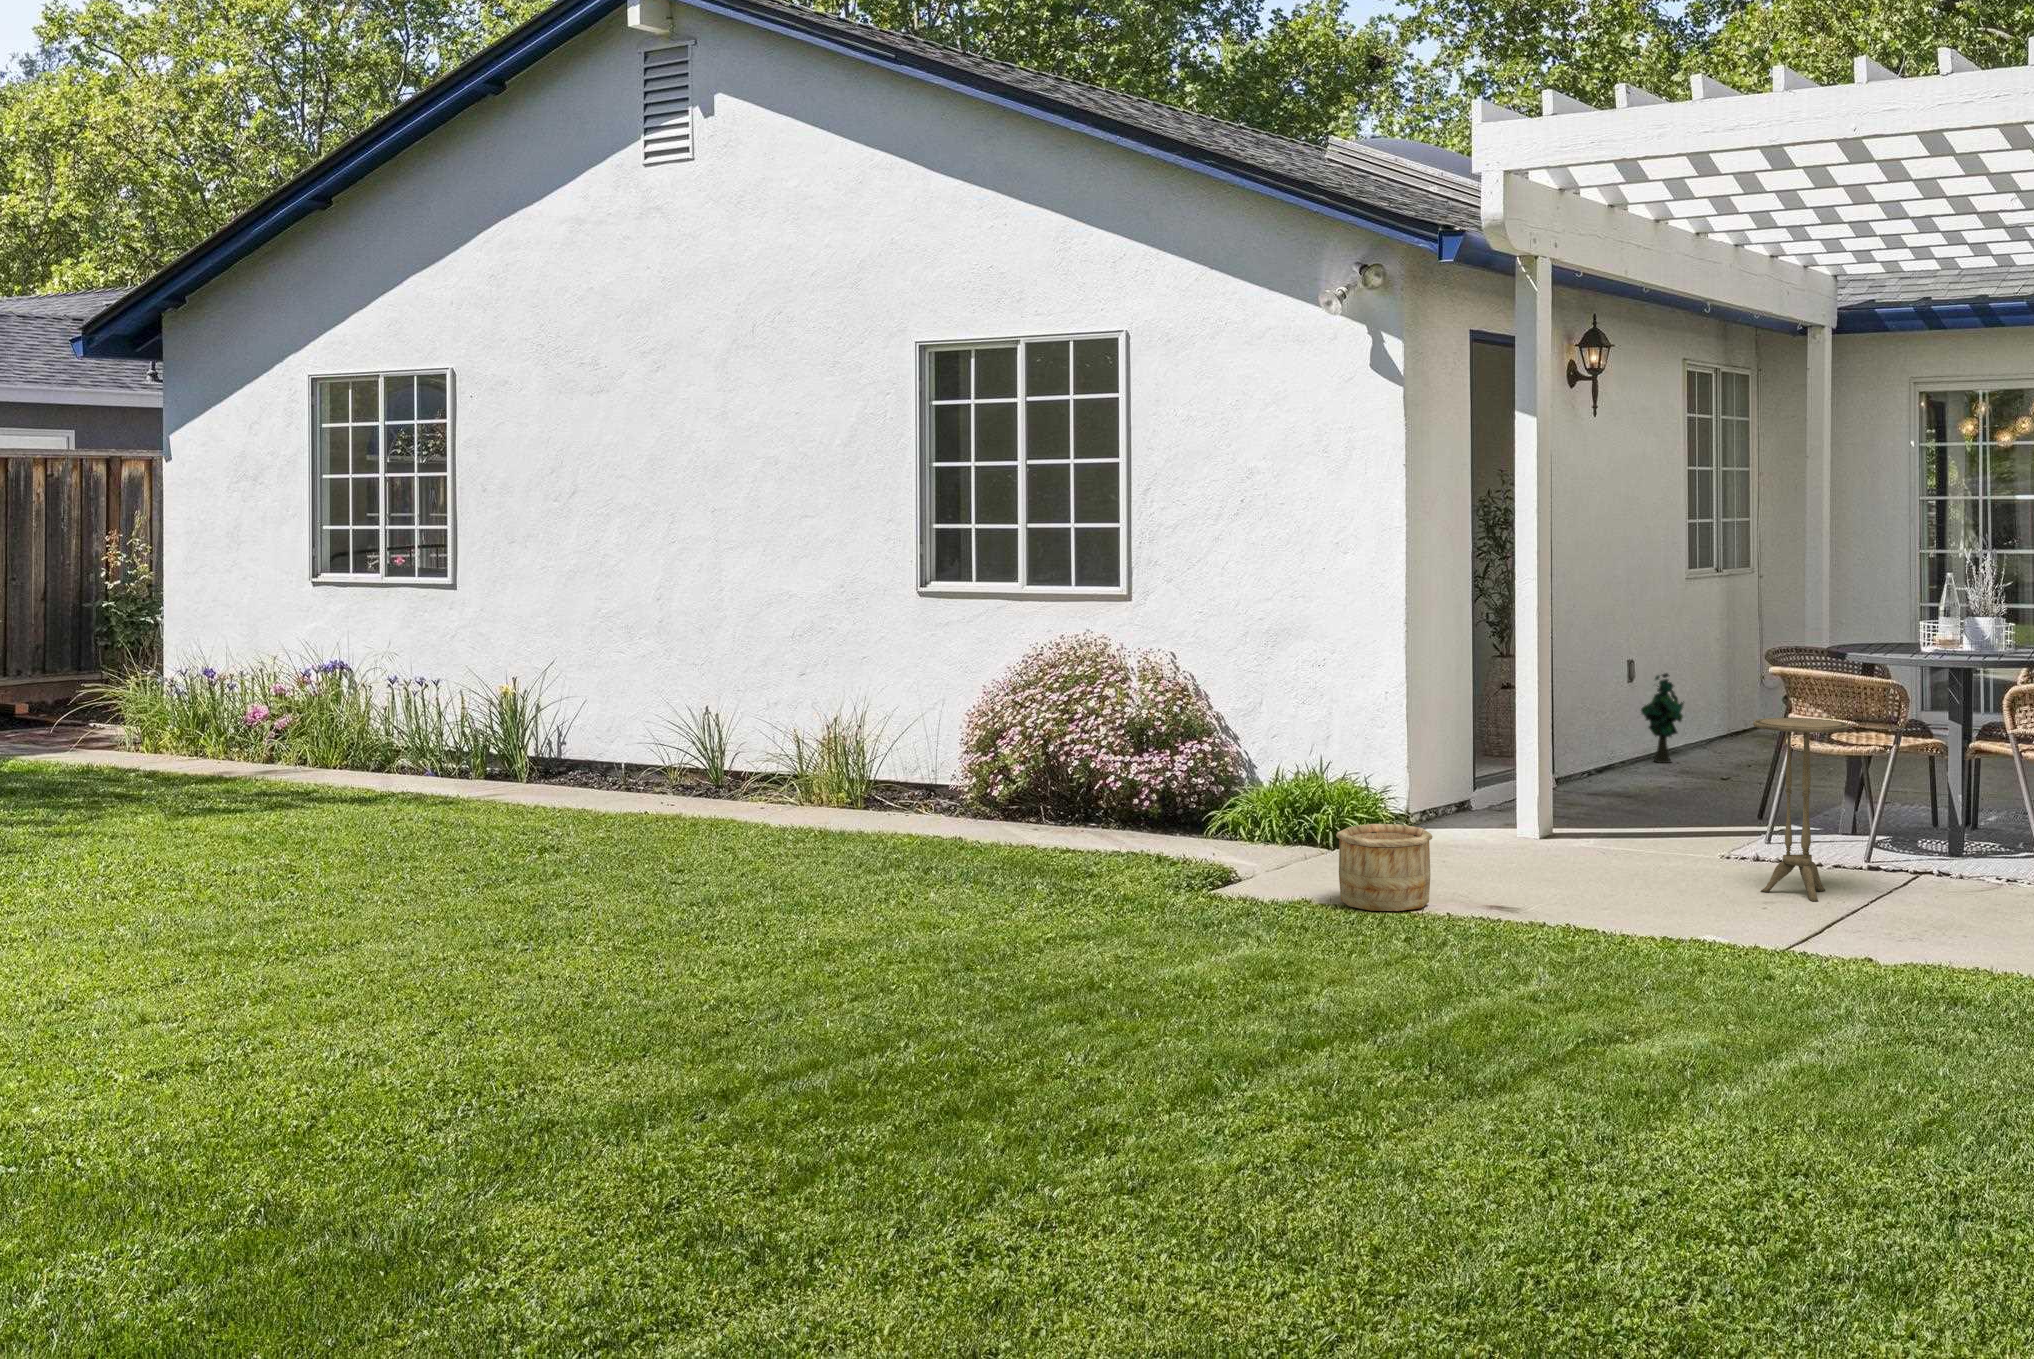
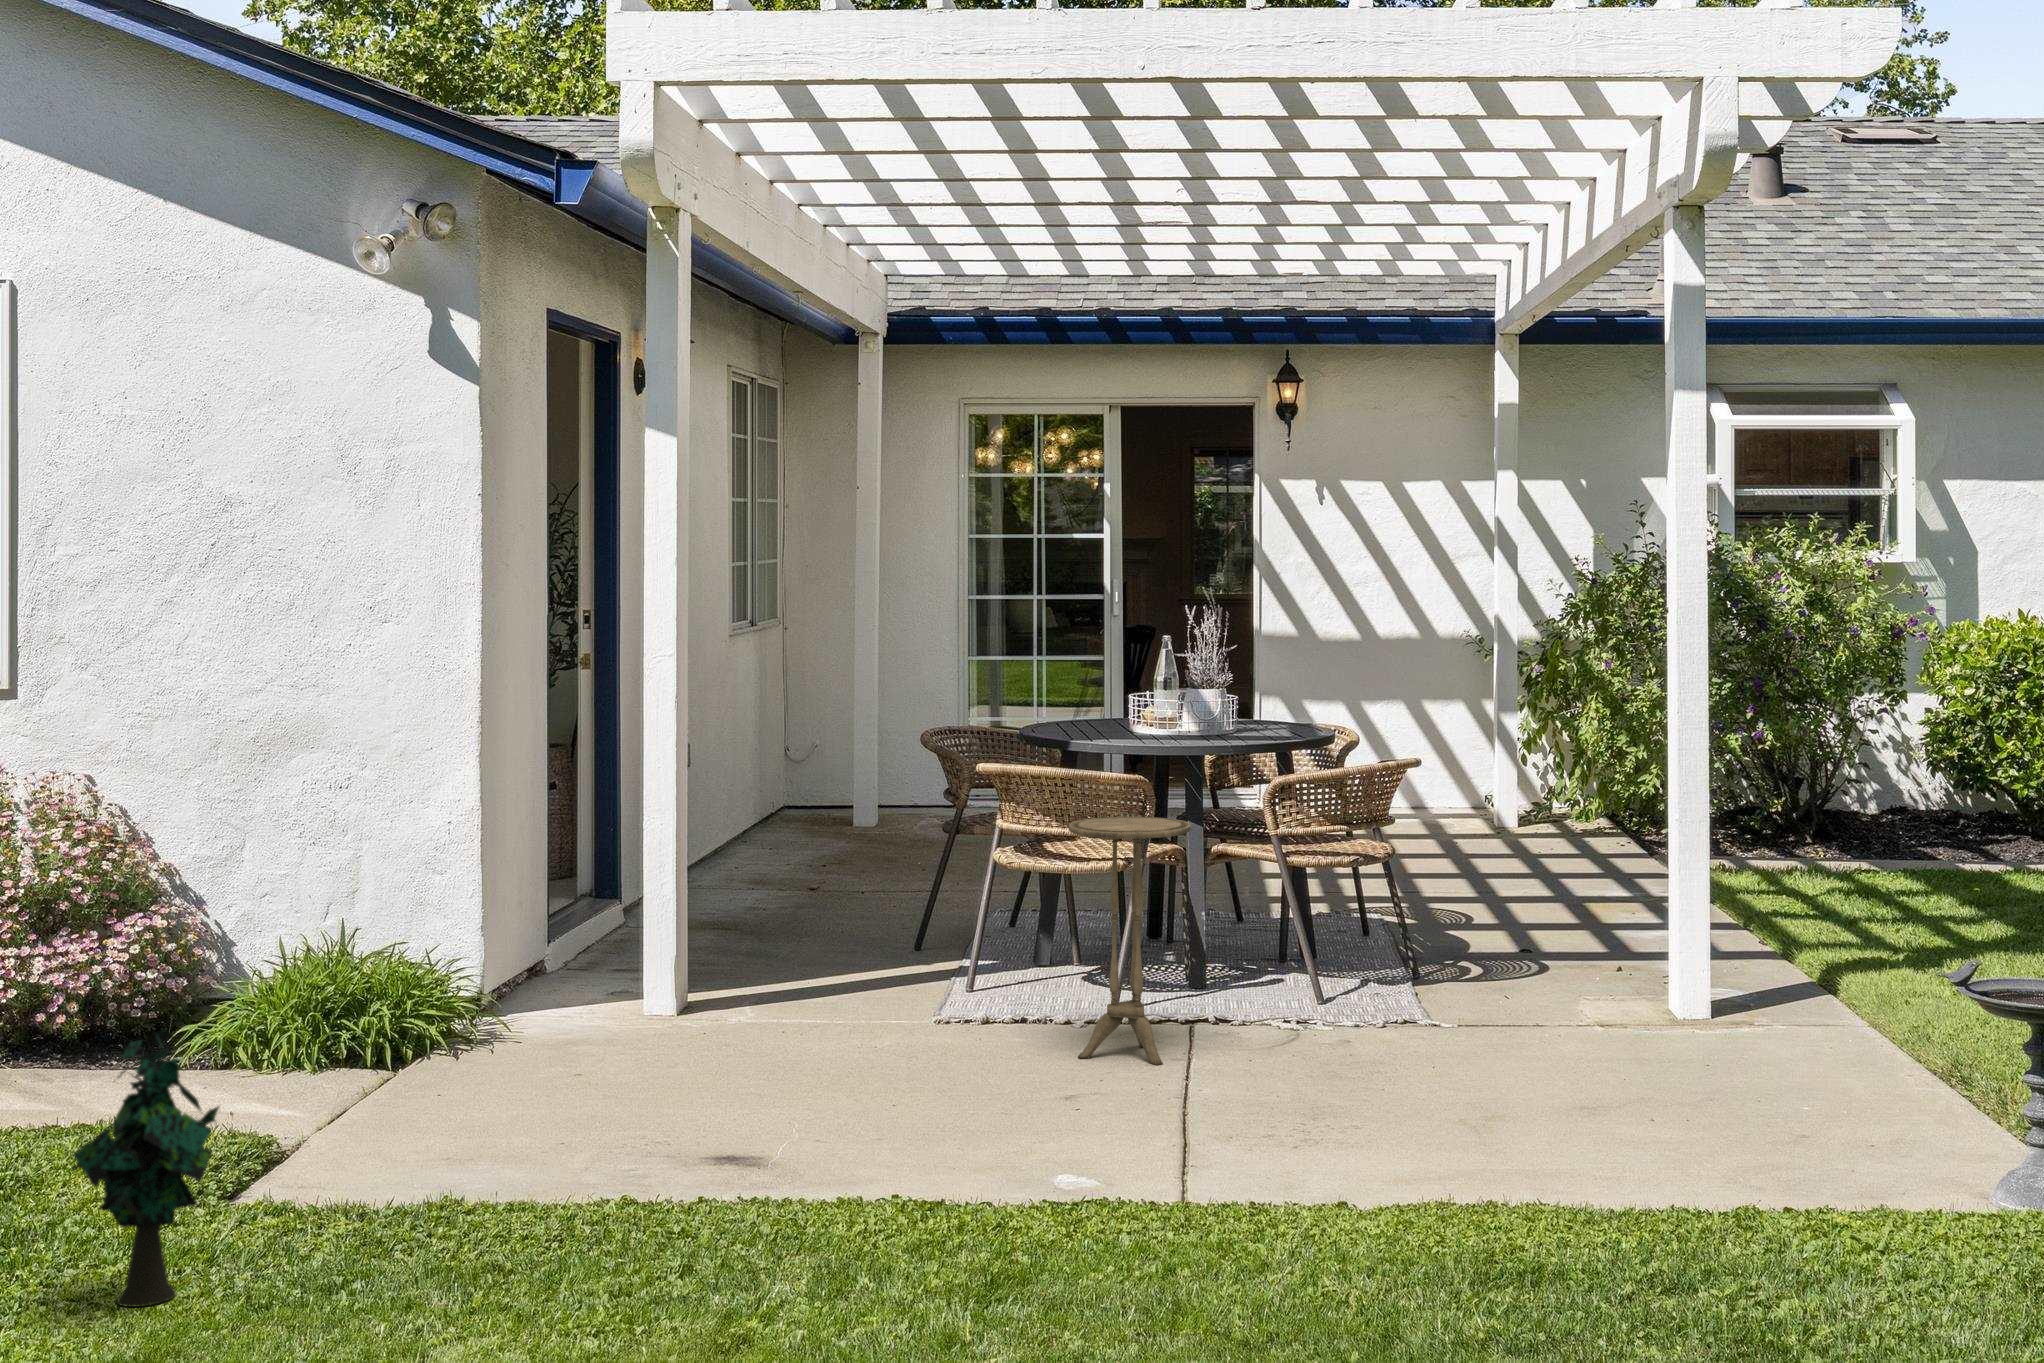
decorative plant: present [1641,673,1684,763] -> present [71,1030,219,1307]
wooden bucket: present [1336,824,1432,911] -> none [514,1032,670,1183]

